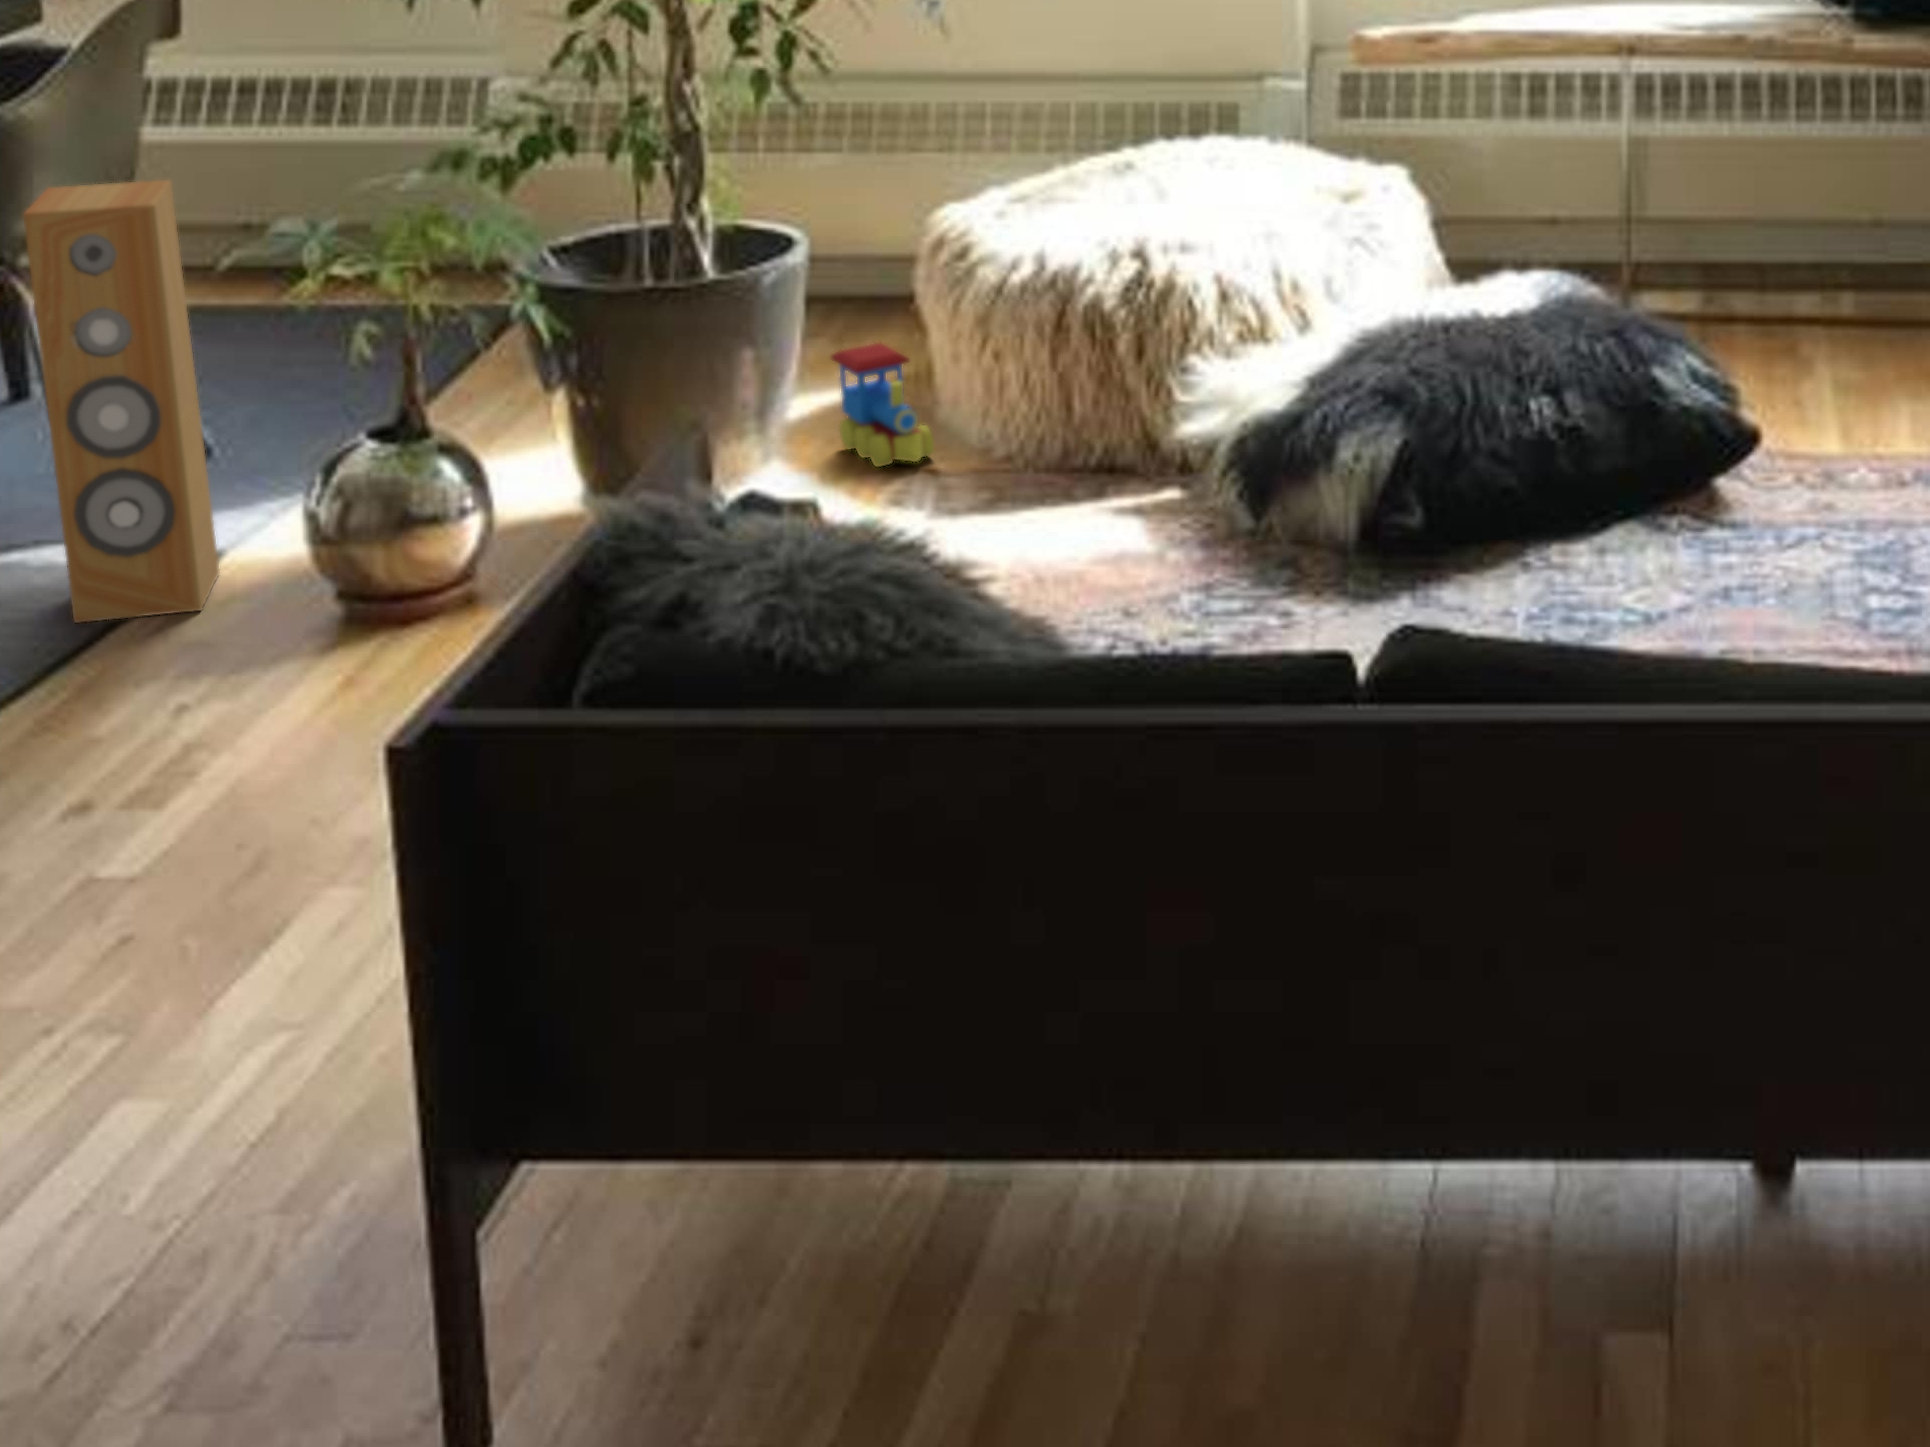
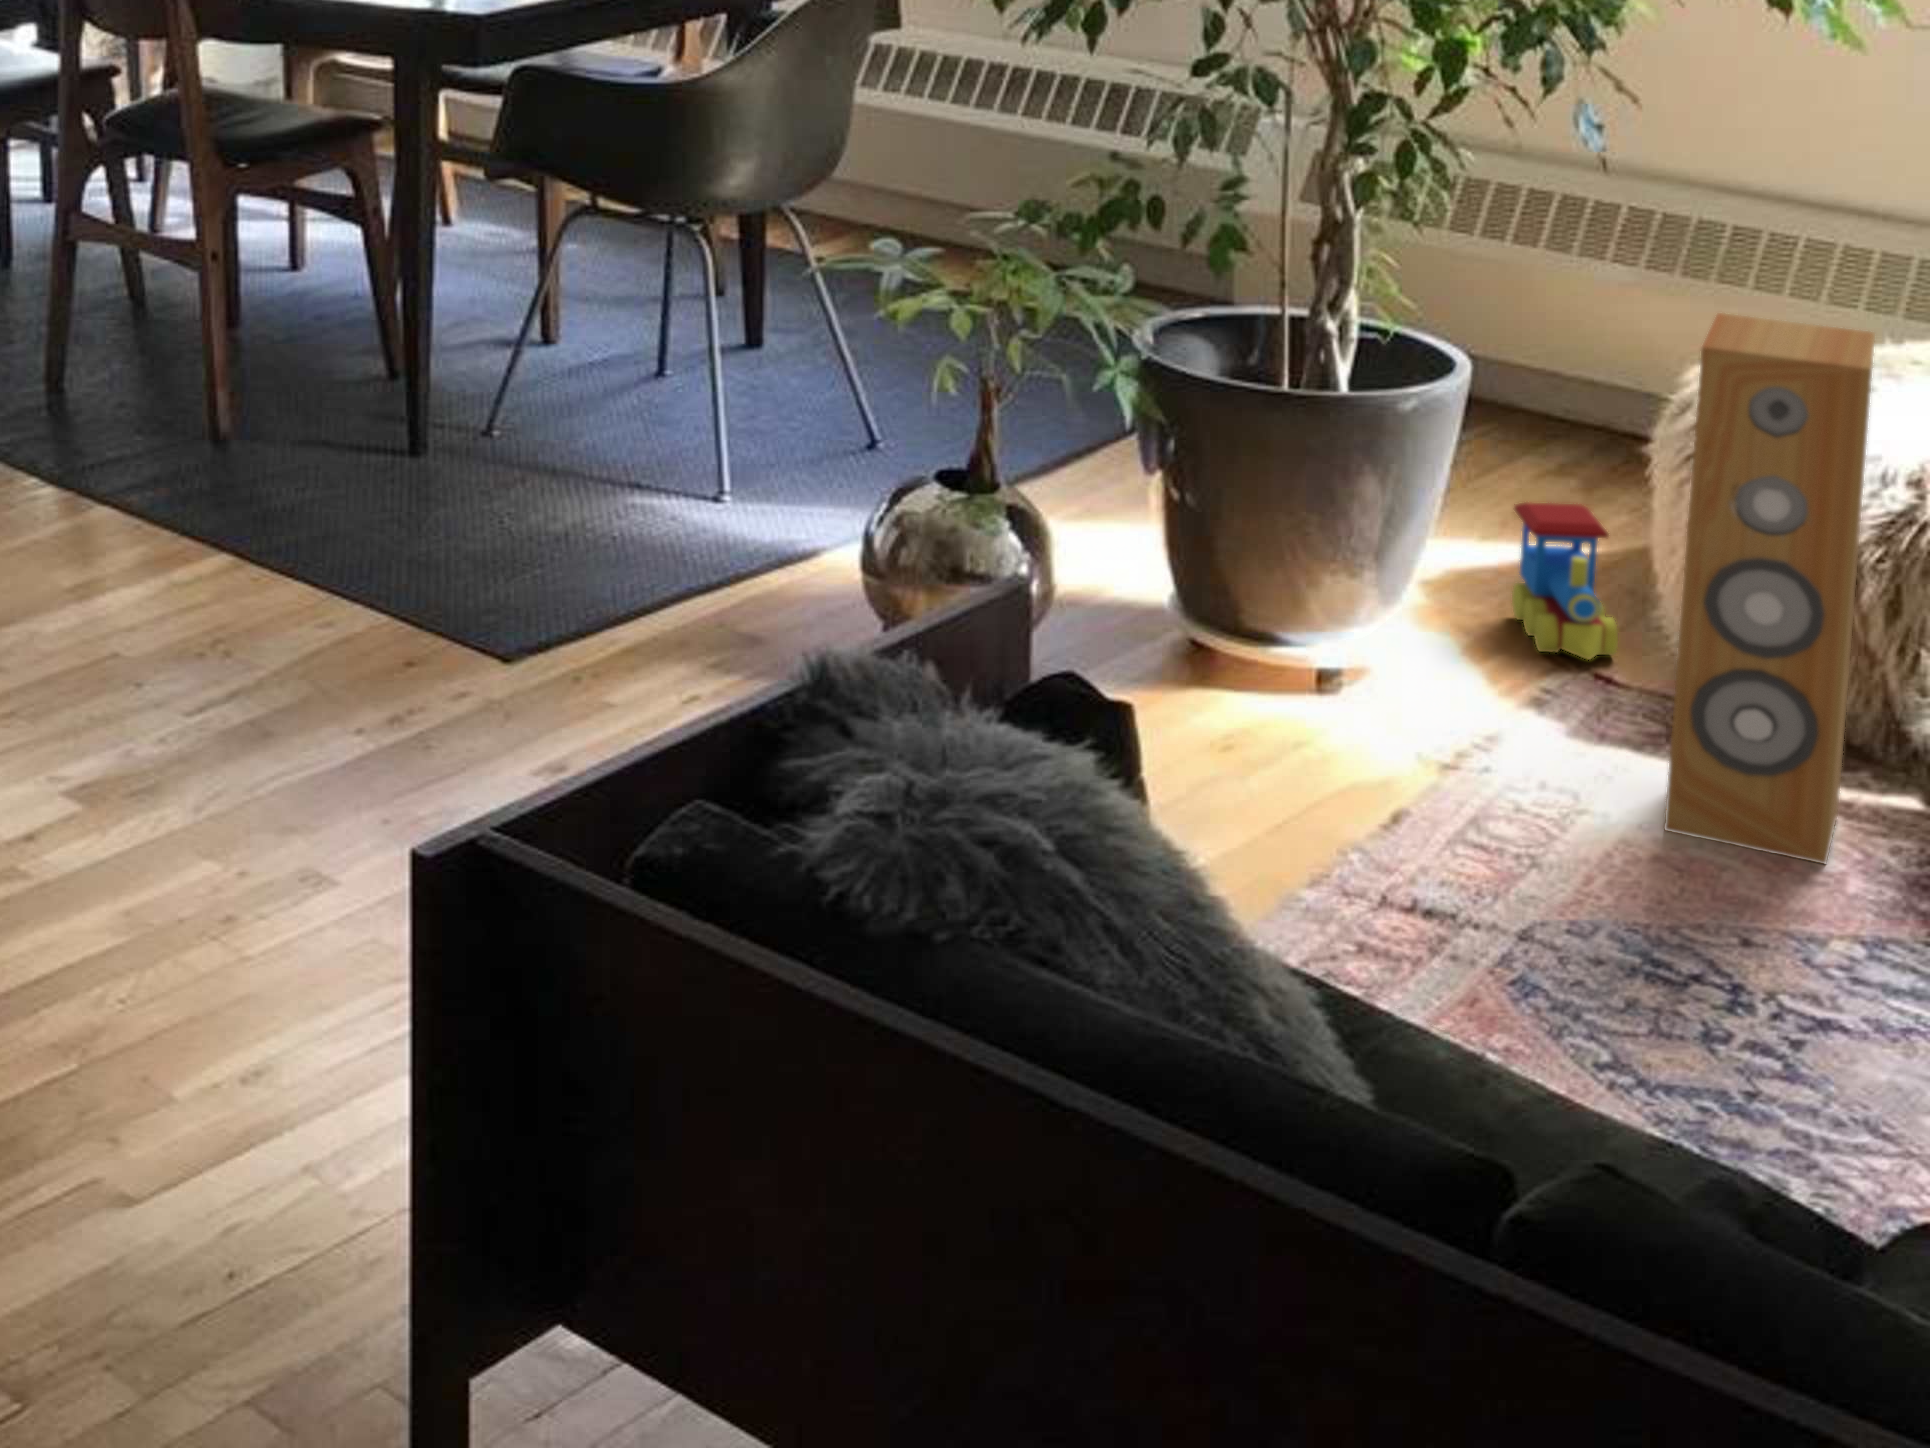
speaker: present [23,180,220,623] -> present [1664,313,1875,864]

